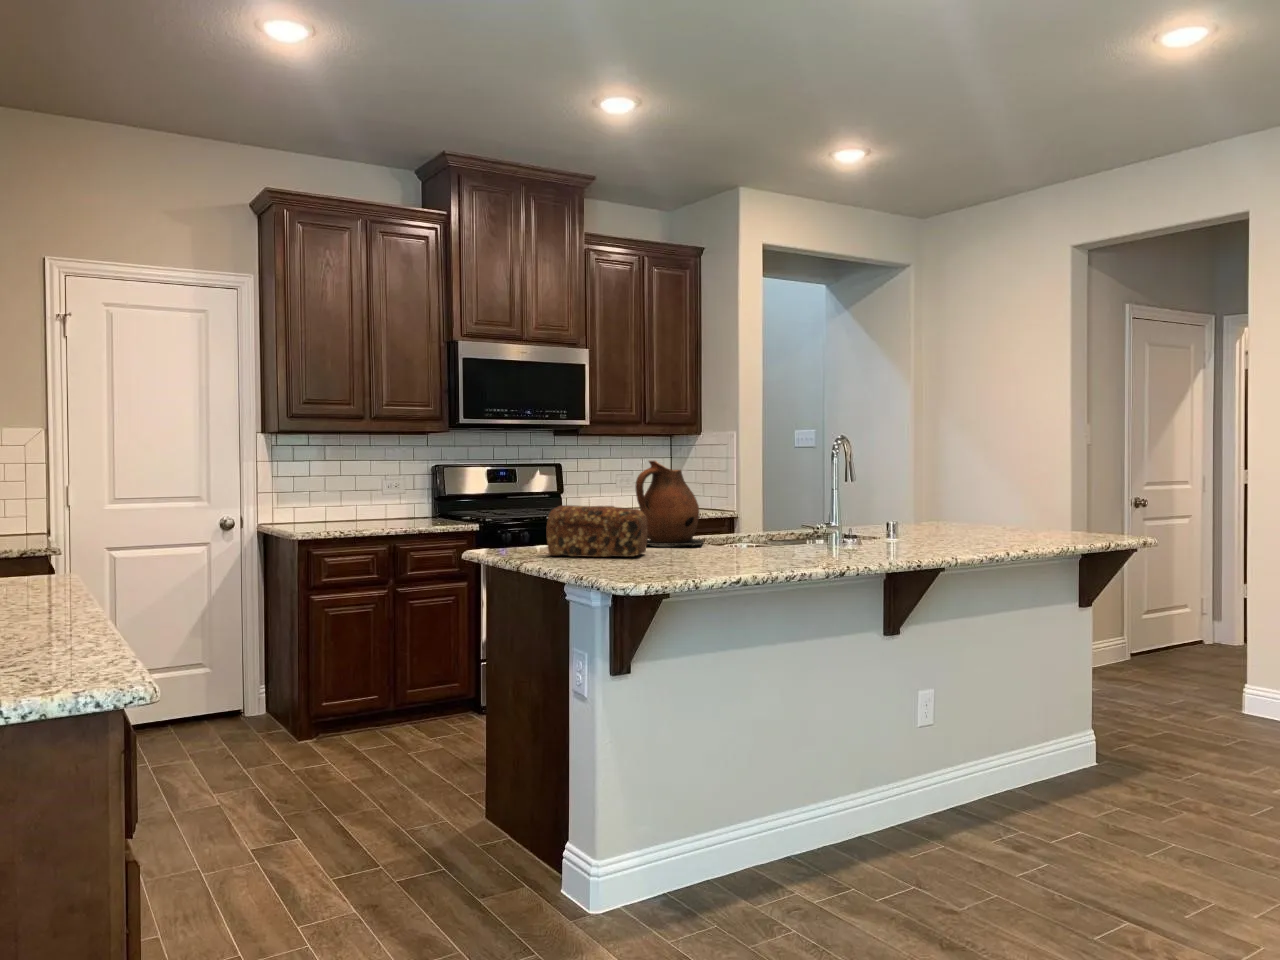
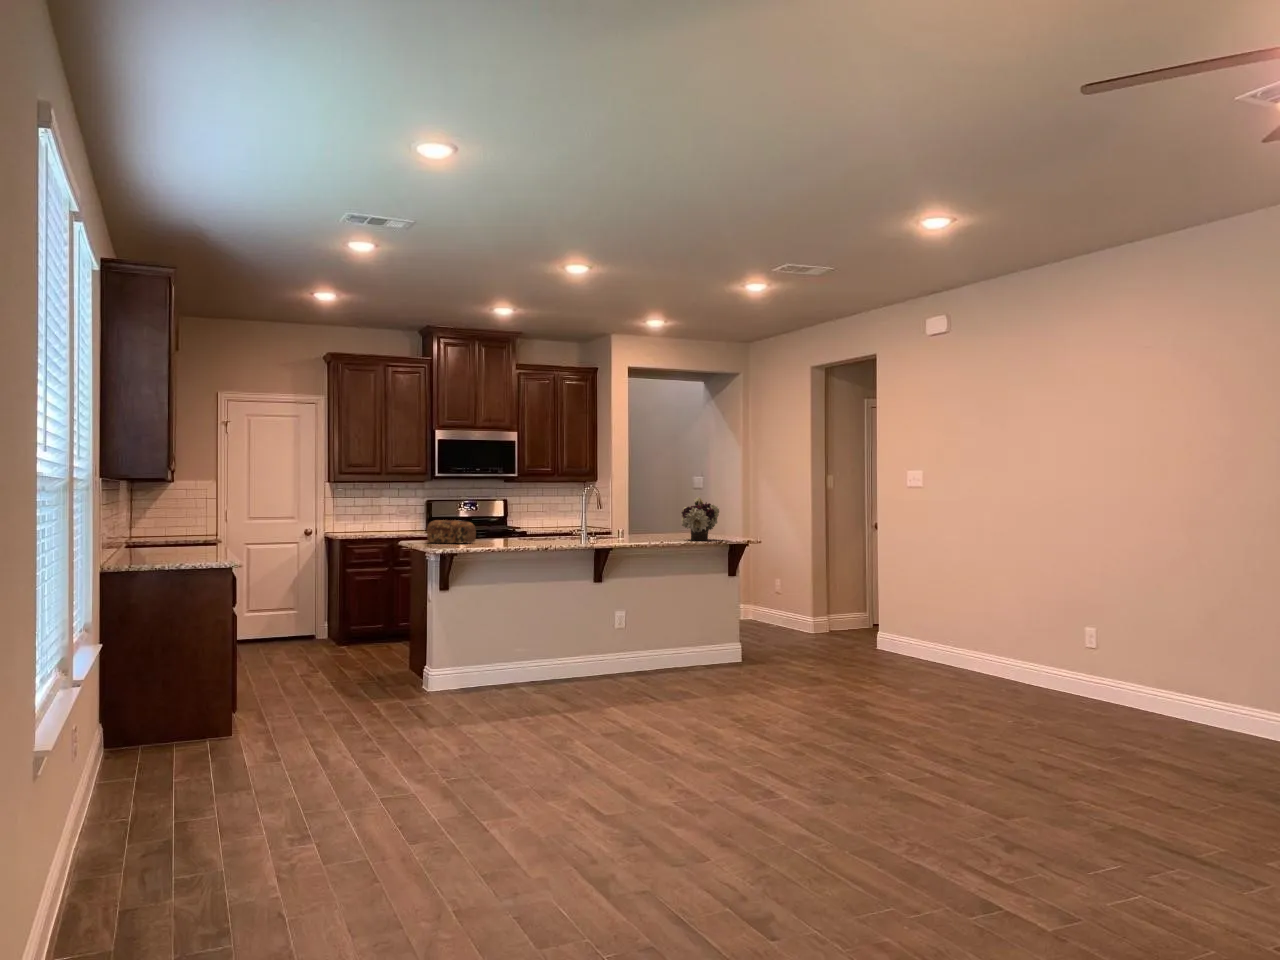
flower arrangement: none [975,454,1064,537] -> present [682,497,719,541]
ceramic pitcher: present [635,461,704,546] -> none [482,499,521,541]

